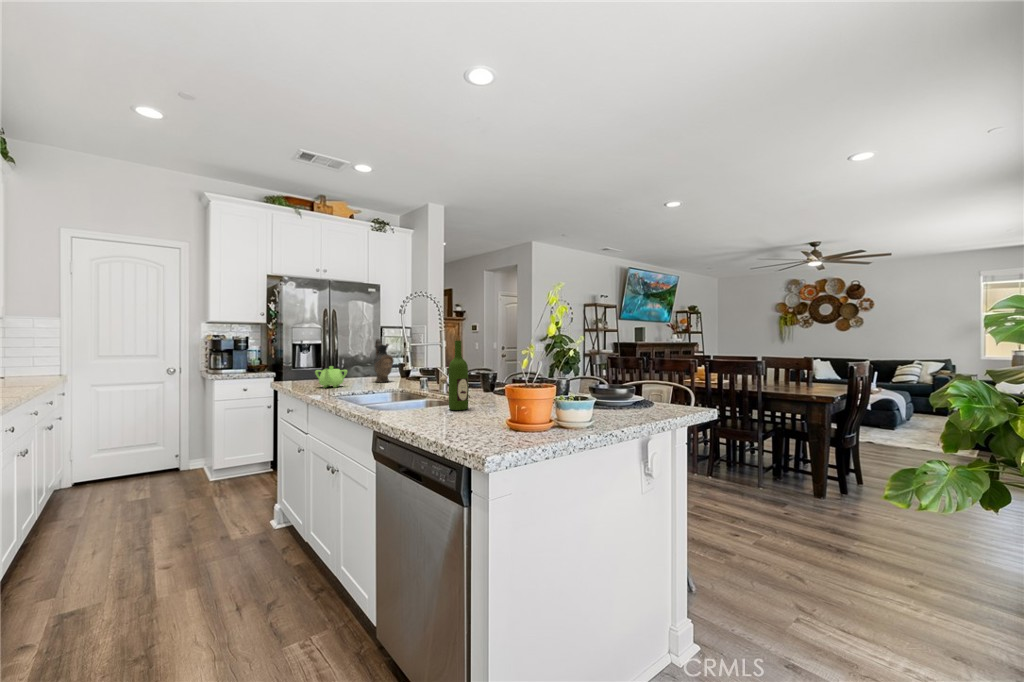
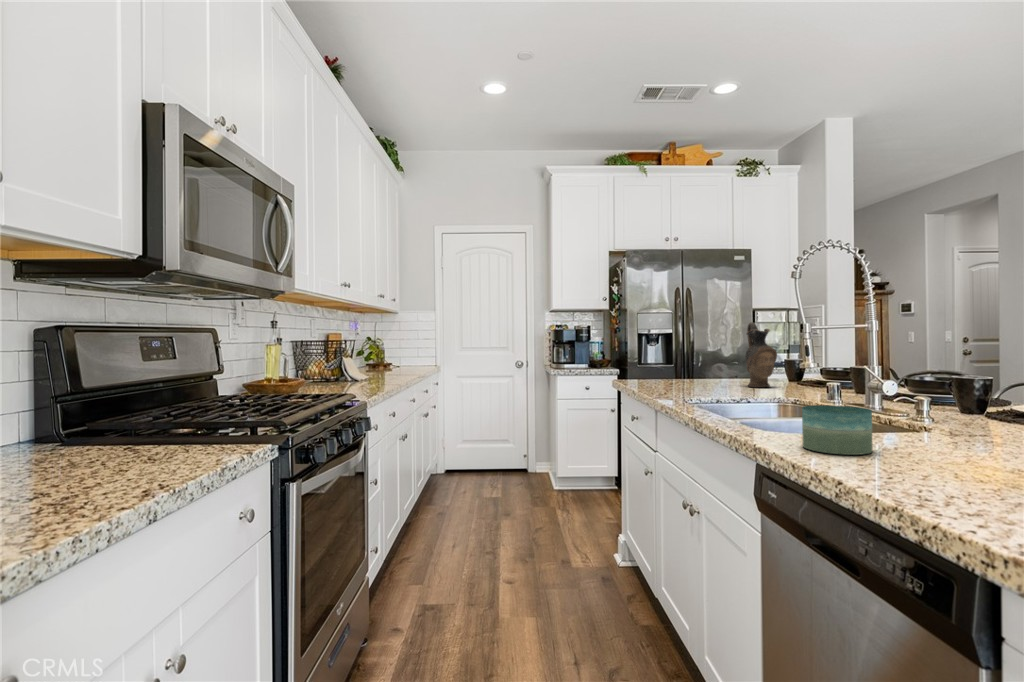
wine bottle: present [449,336,468,410] -> none [908,299,958,448]
teapot: present [315,366,347,388] -> none [663,361,707,390]
candle: none [398,393,431,420] -> present [802,405,873,455]

